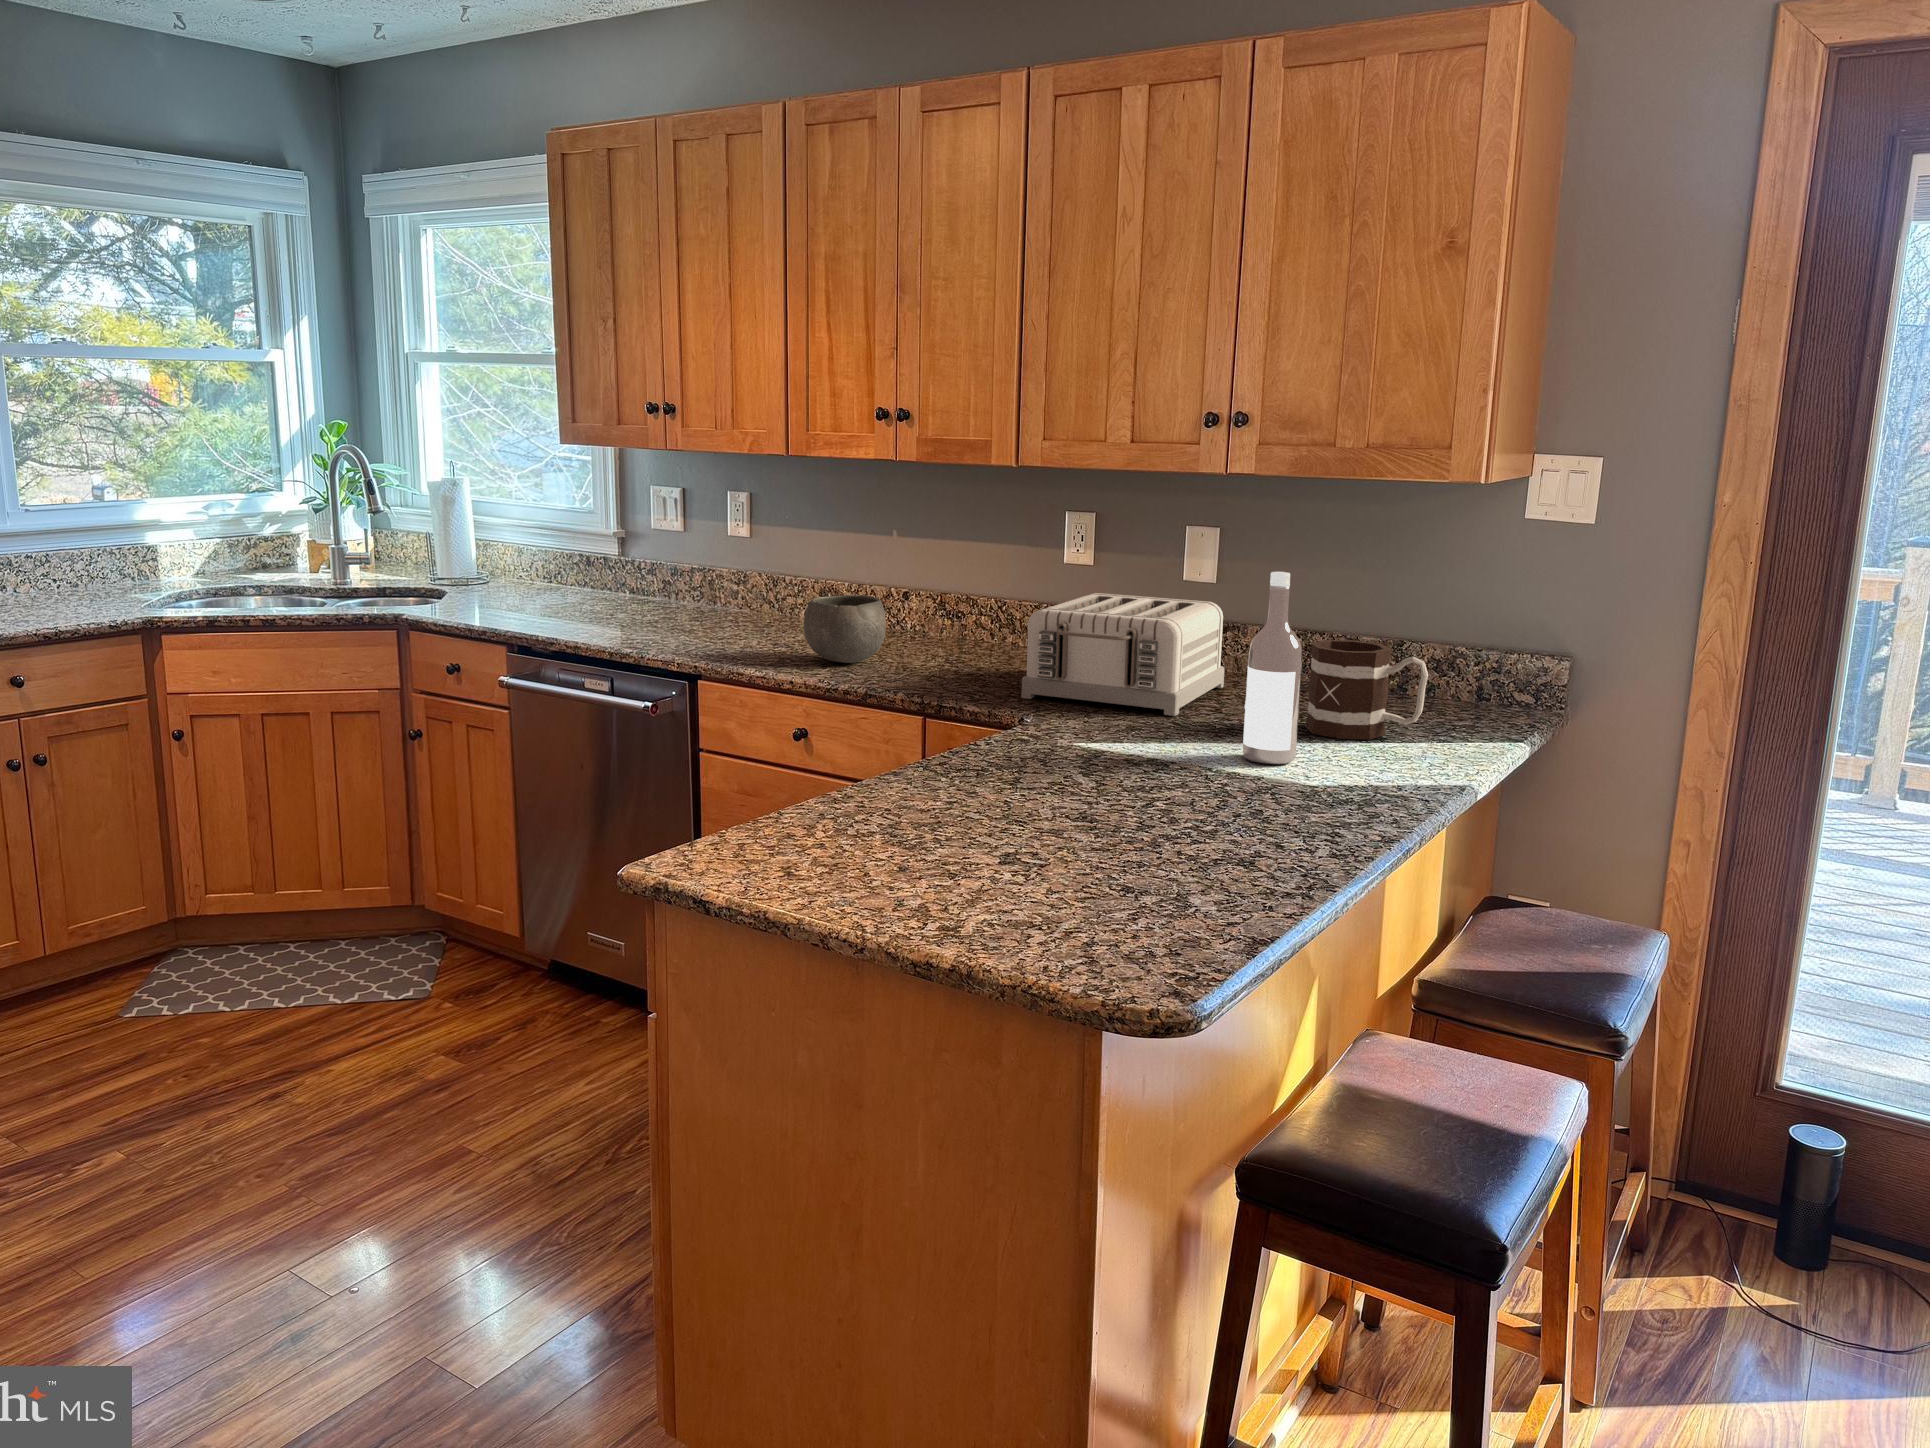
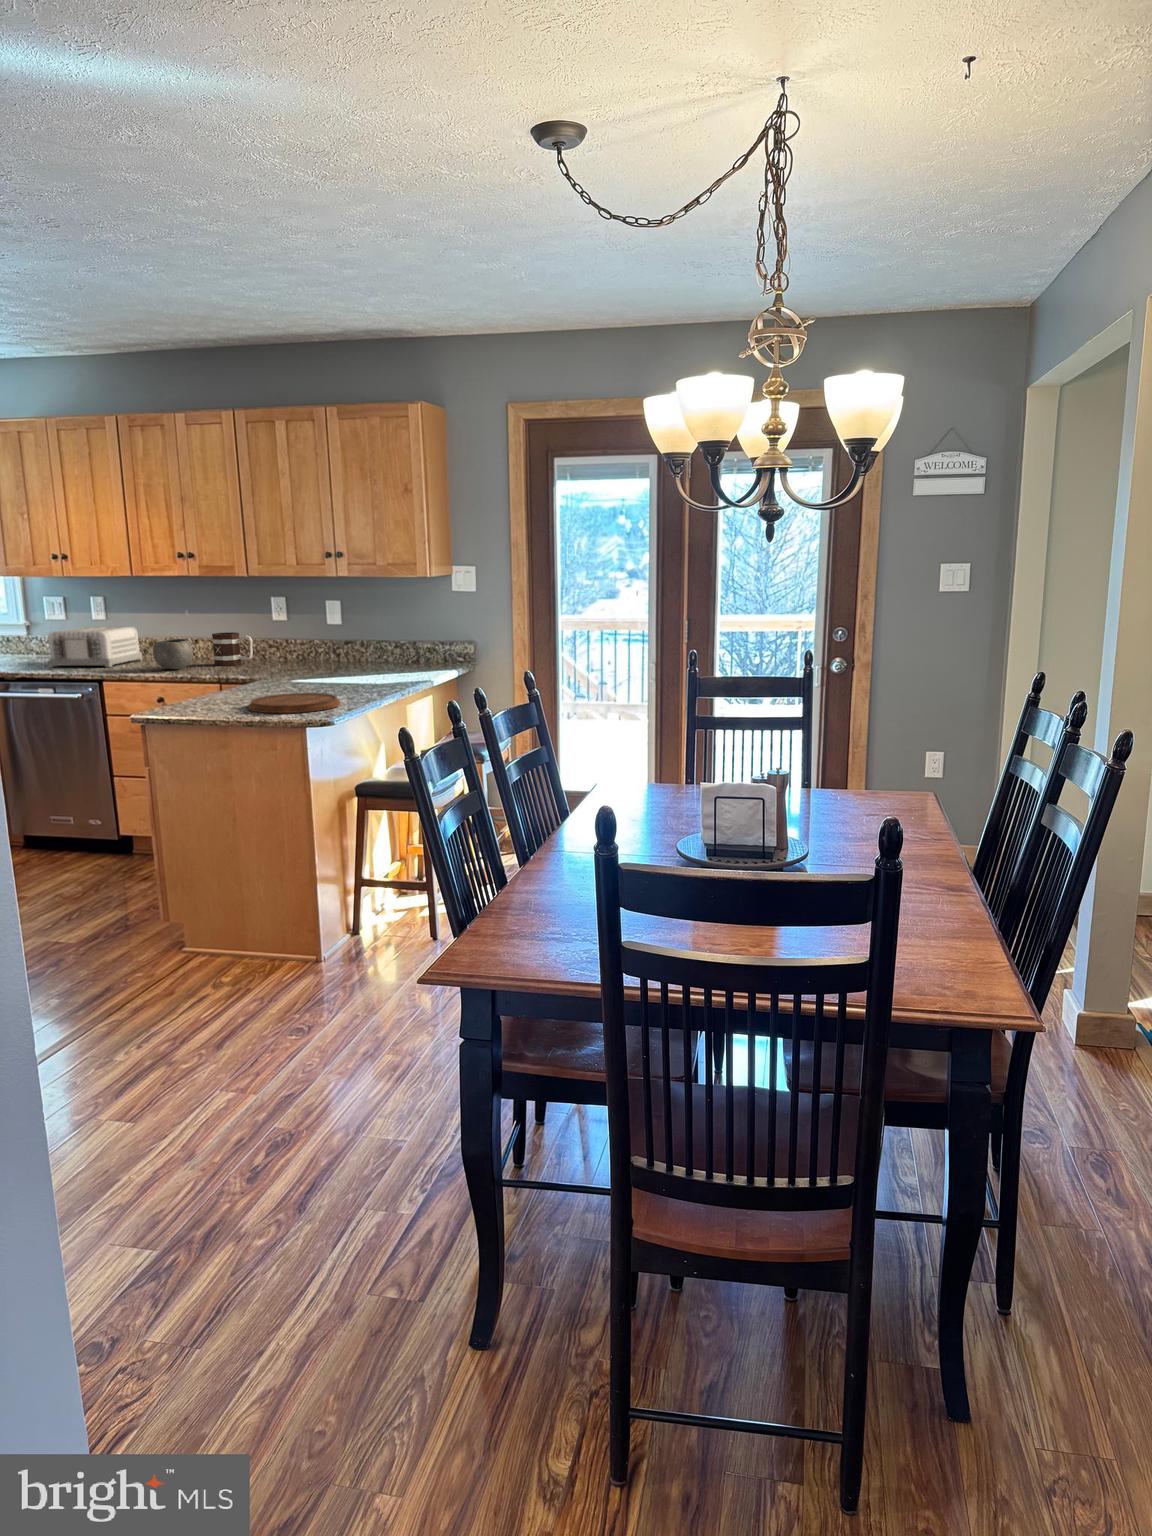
wine bottle: present [1243,572,1302,764] -> none [350,609,371,681]
toaster: present [1022,593,1225,716] -> present [48,627,142,667]
mug: present [1305,640,1428,740] -> present [212,632,253,666]
cutting board: none [945,829,1224,941] -> present [248,693,341,713]

